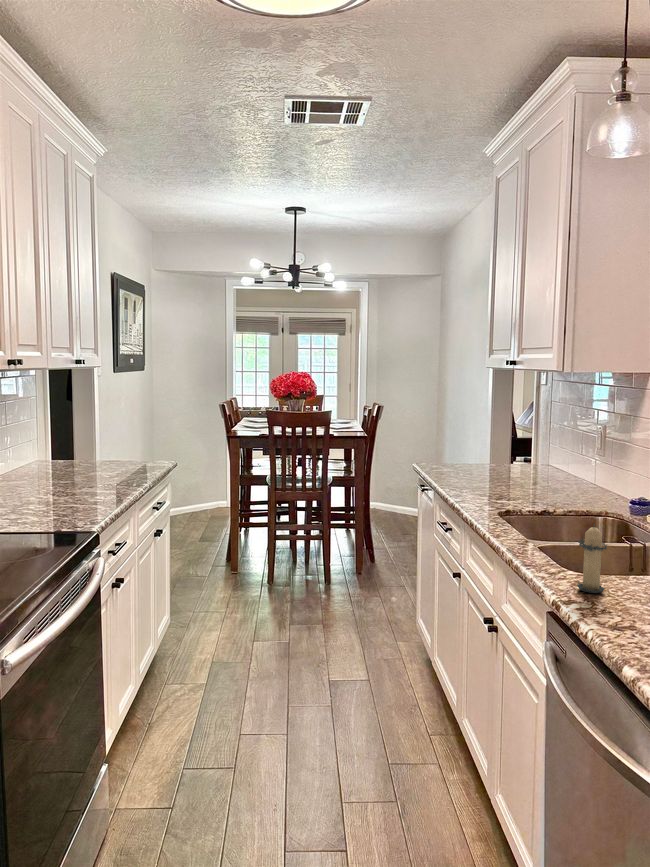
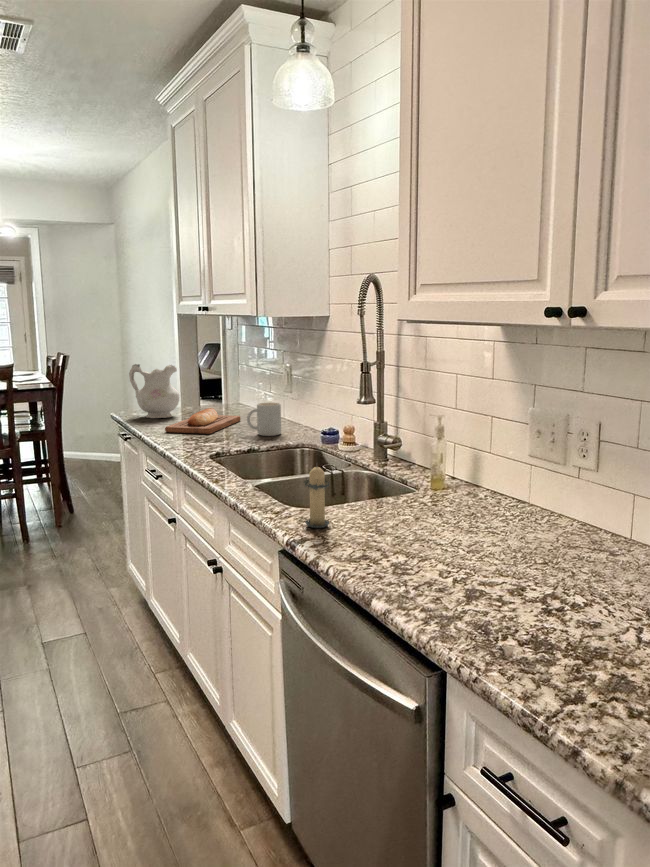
ceramic pitcher: none [433,416,482,472] -> present [129,364,180,418]
mug: none [546,464,585,499] -> present [247,402,281,436]
bread loaf: none [461,466,543,491] -> present [165,408,240,434]

